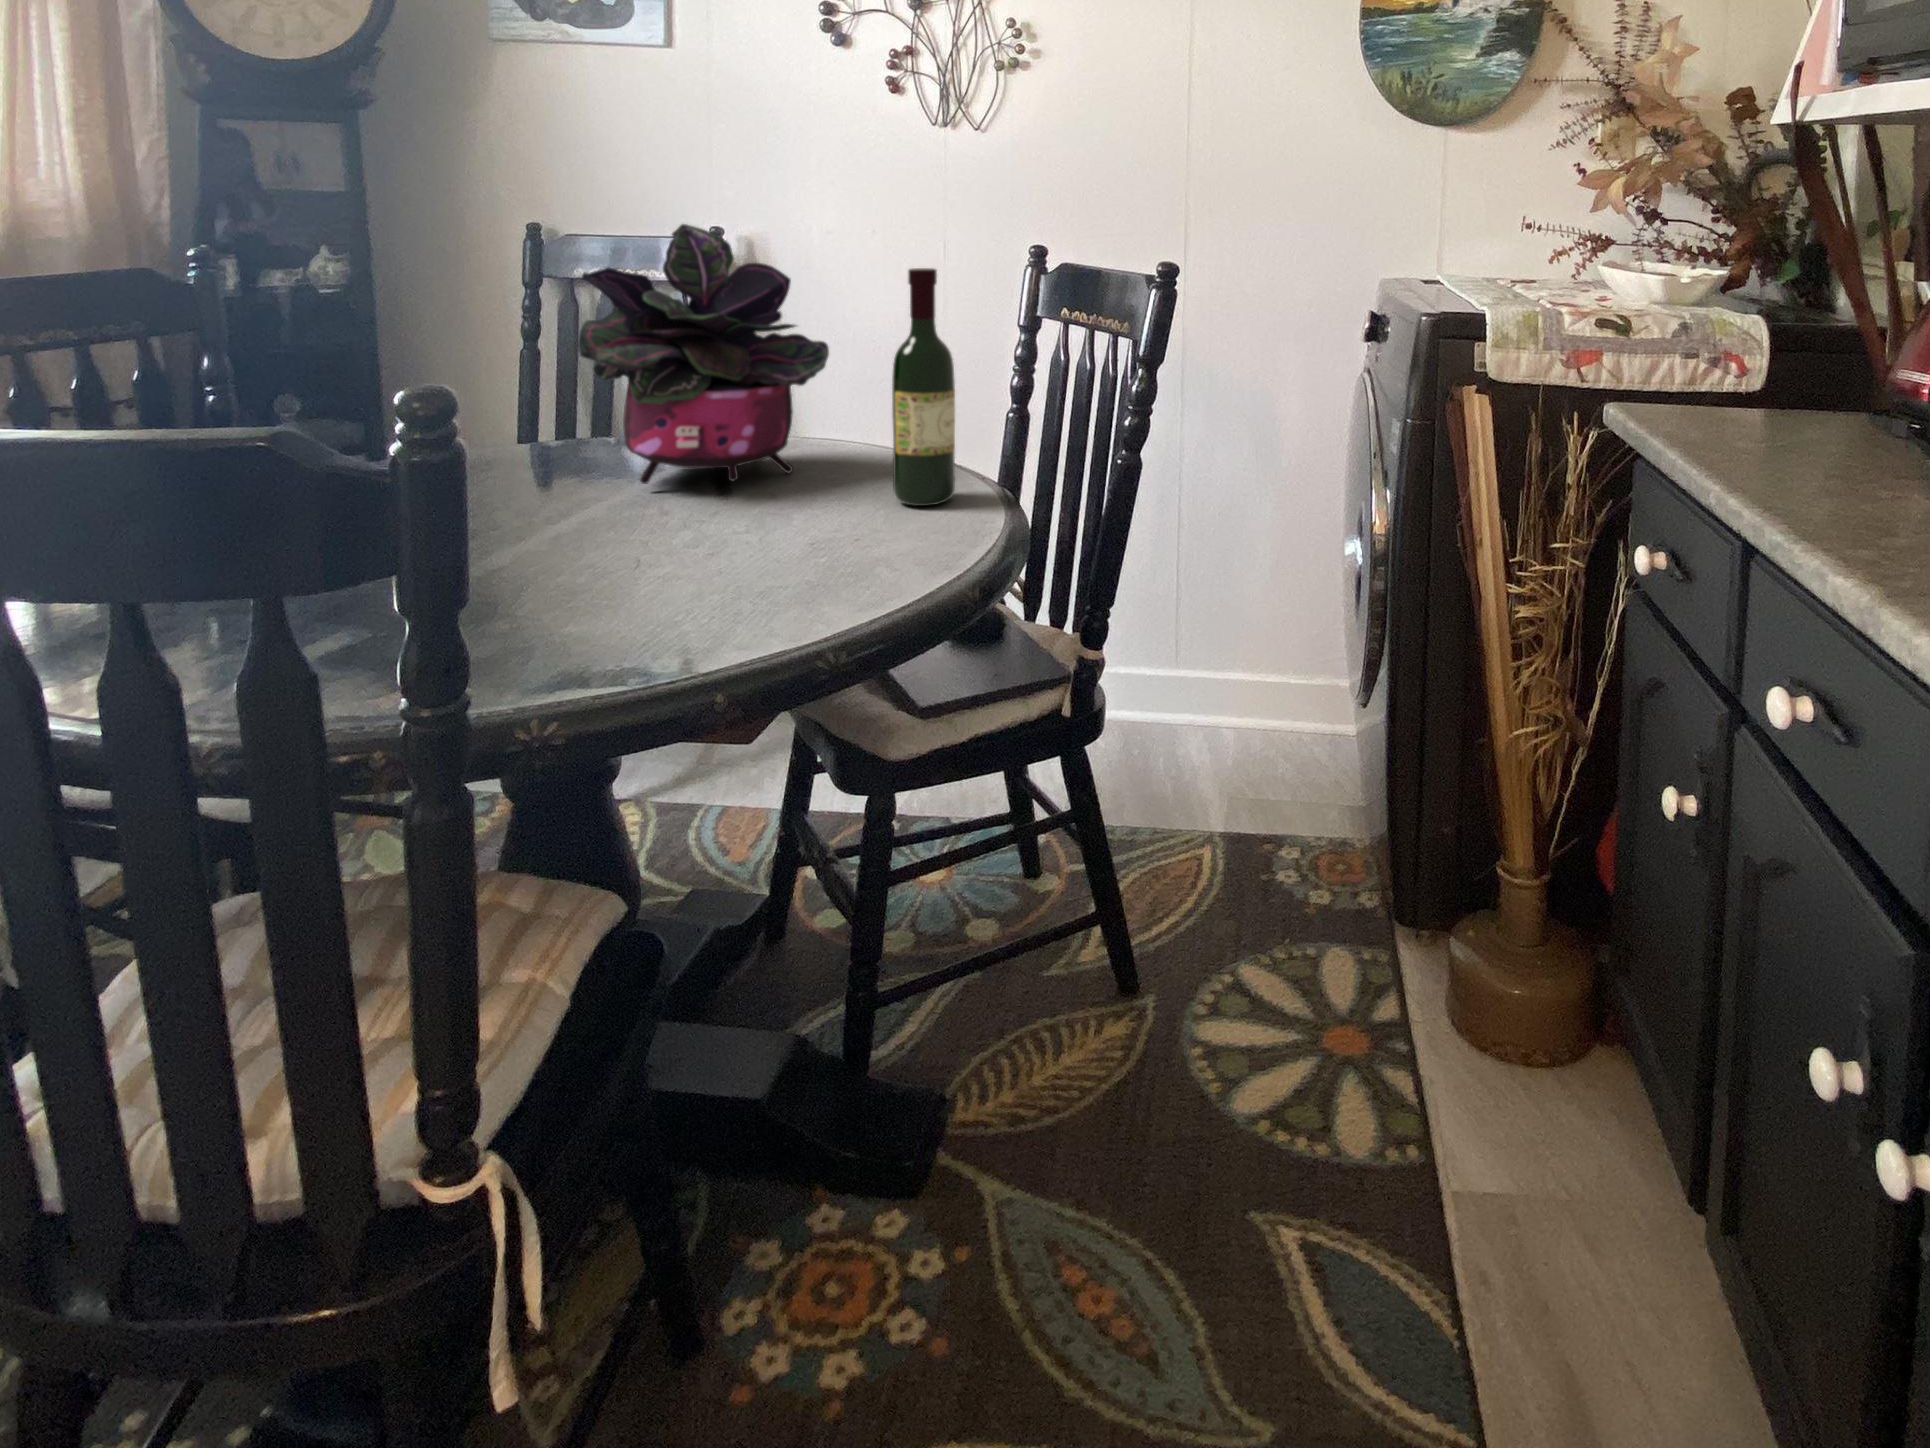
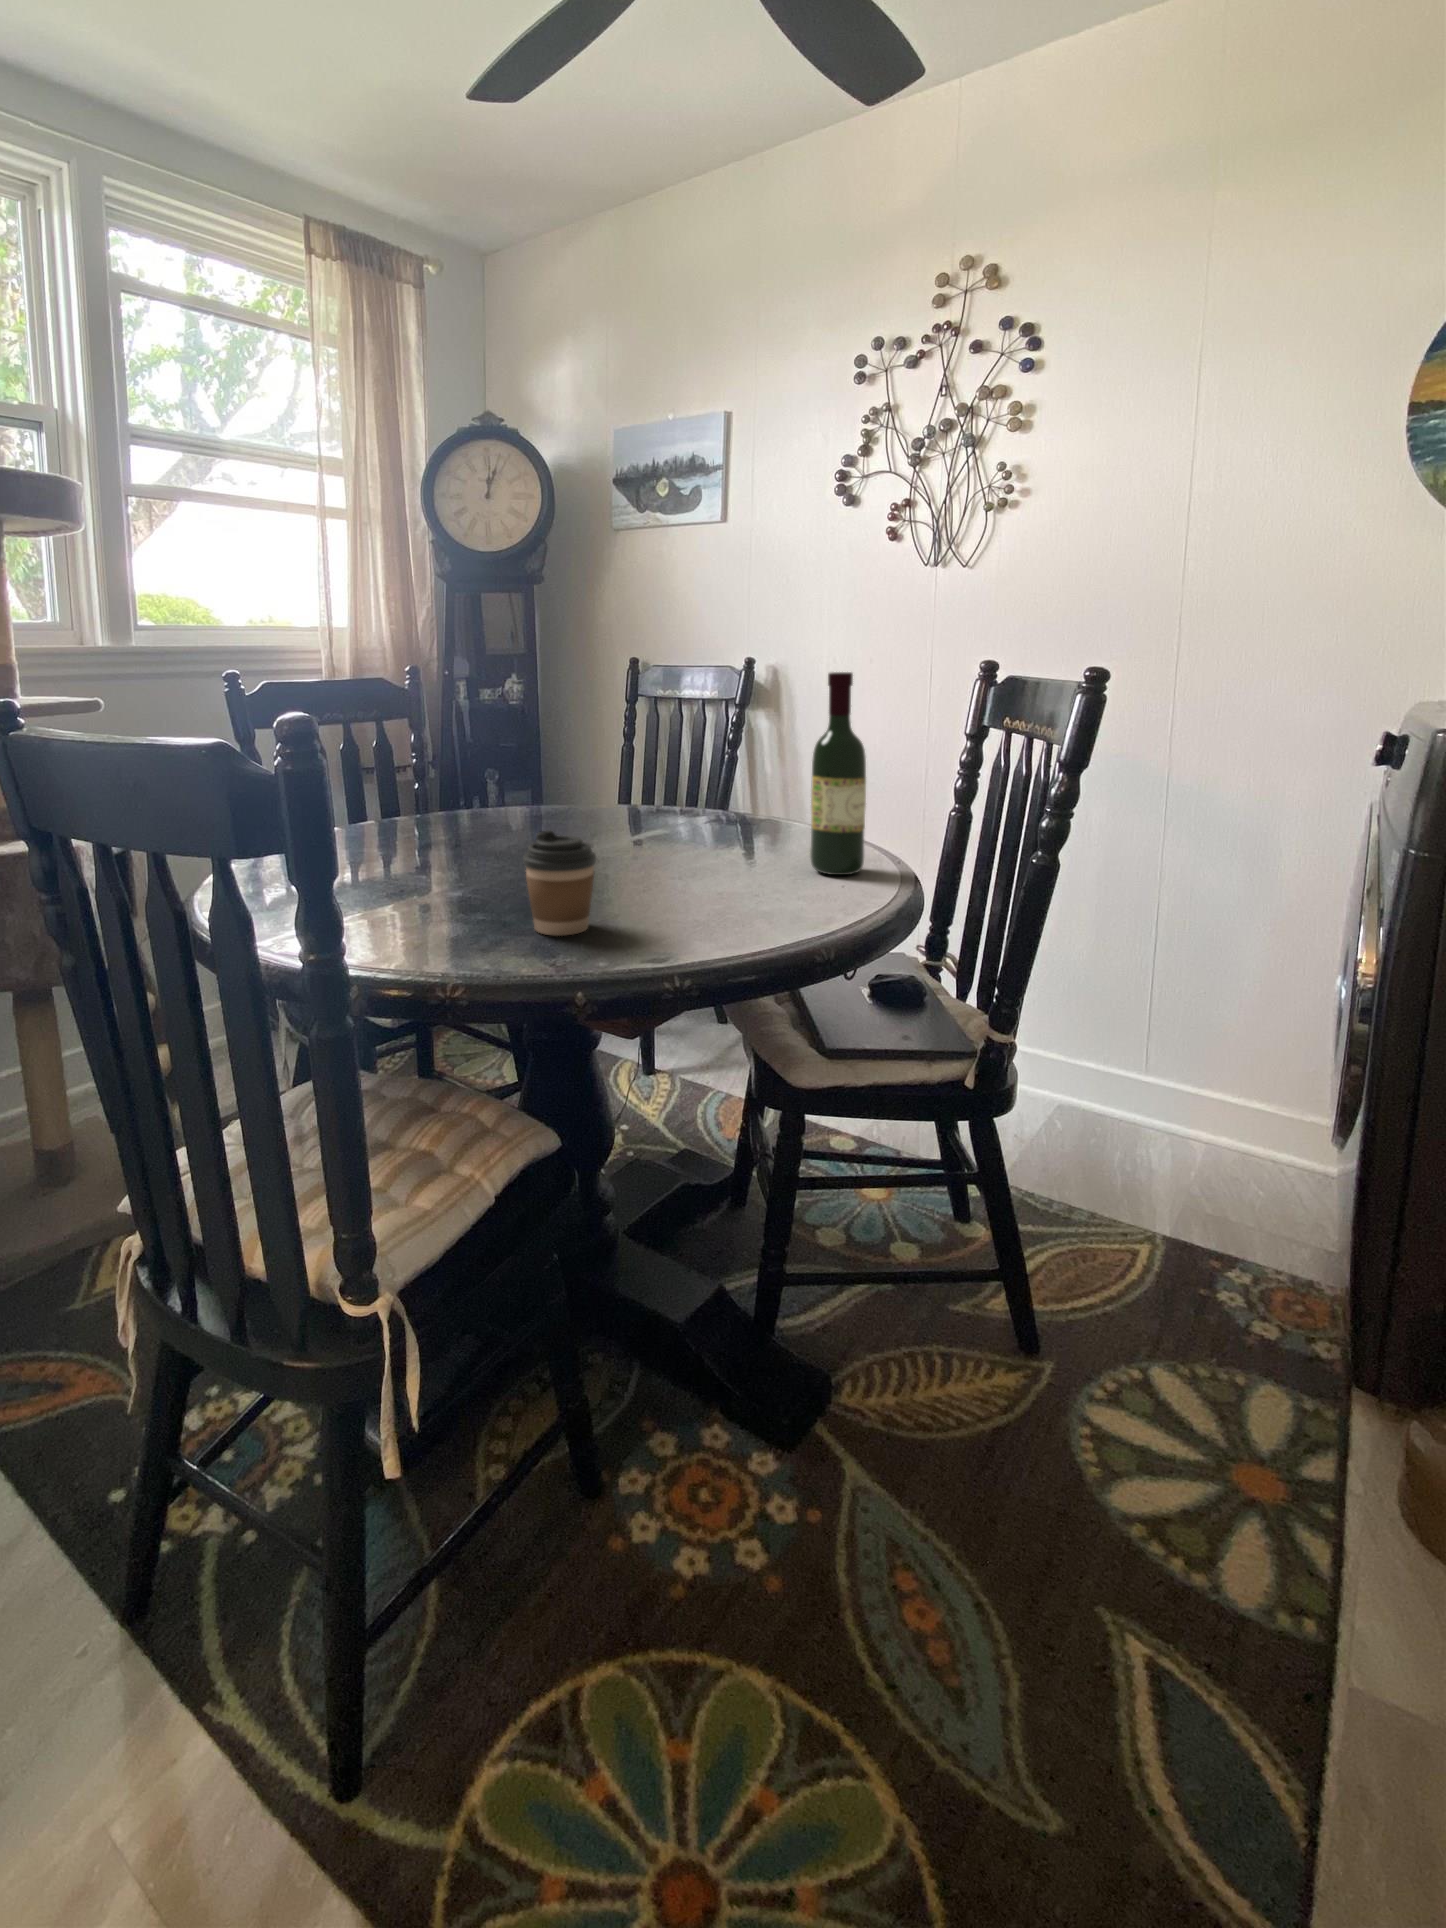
potted plant: present [578,224,829,484] -> none [593,644,778,842]
coffee cup: none [566,500,675,646] -> present [523,830,596,936]

